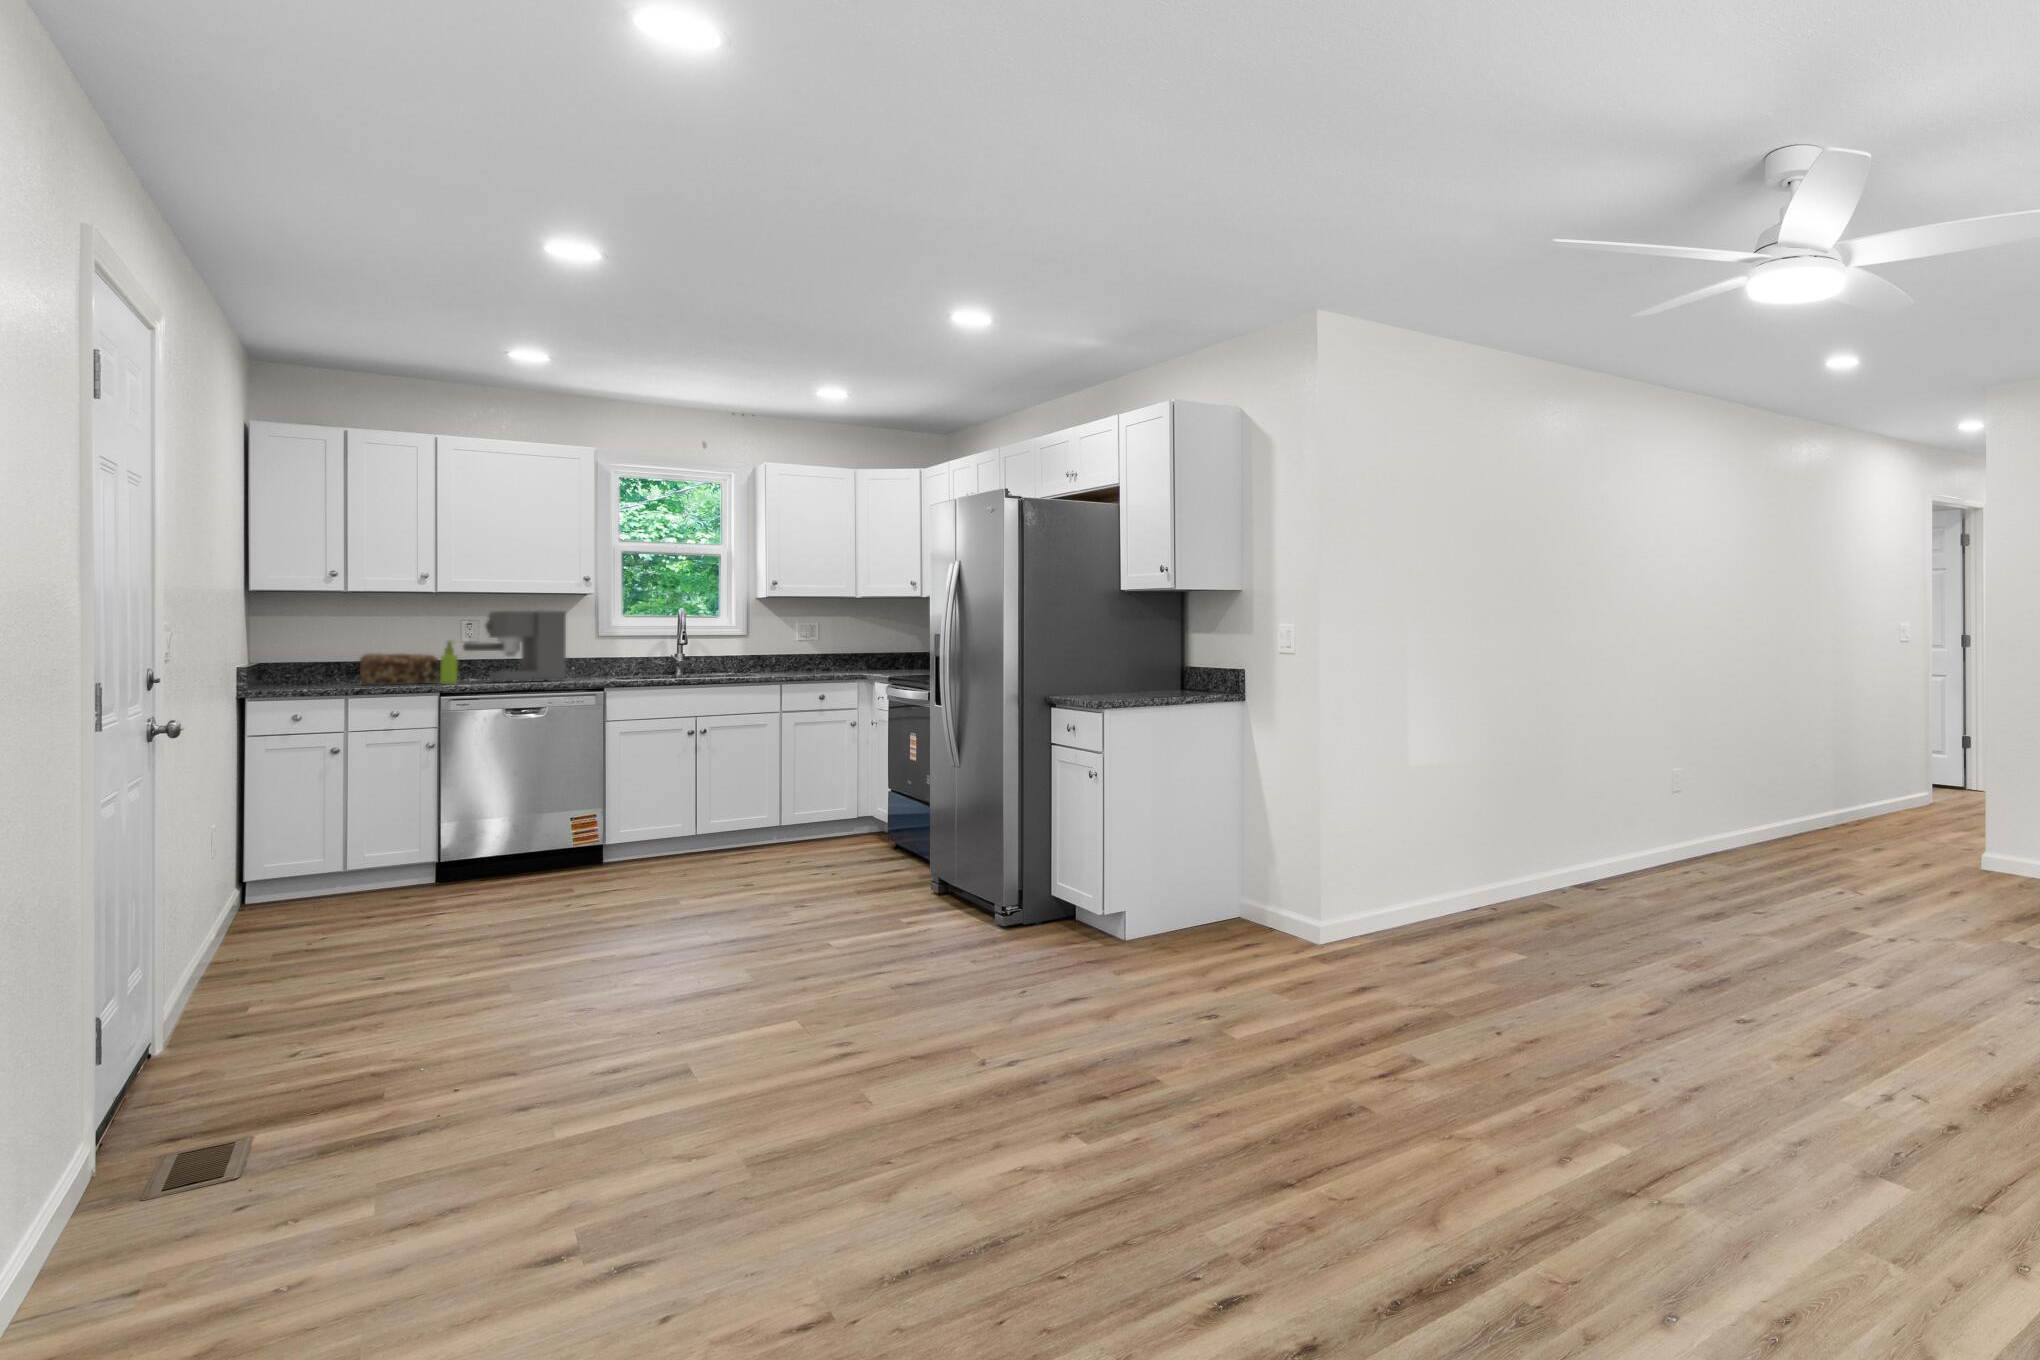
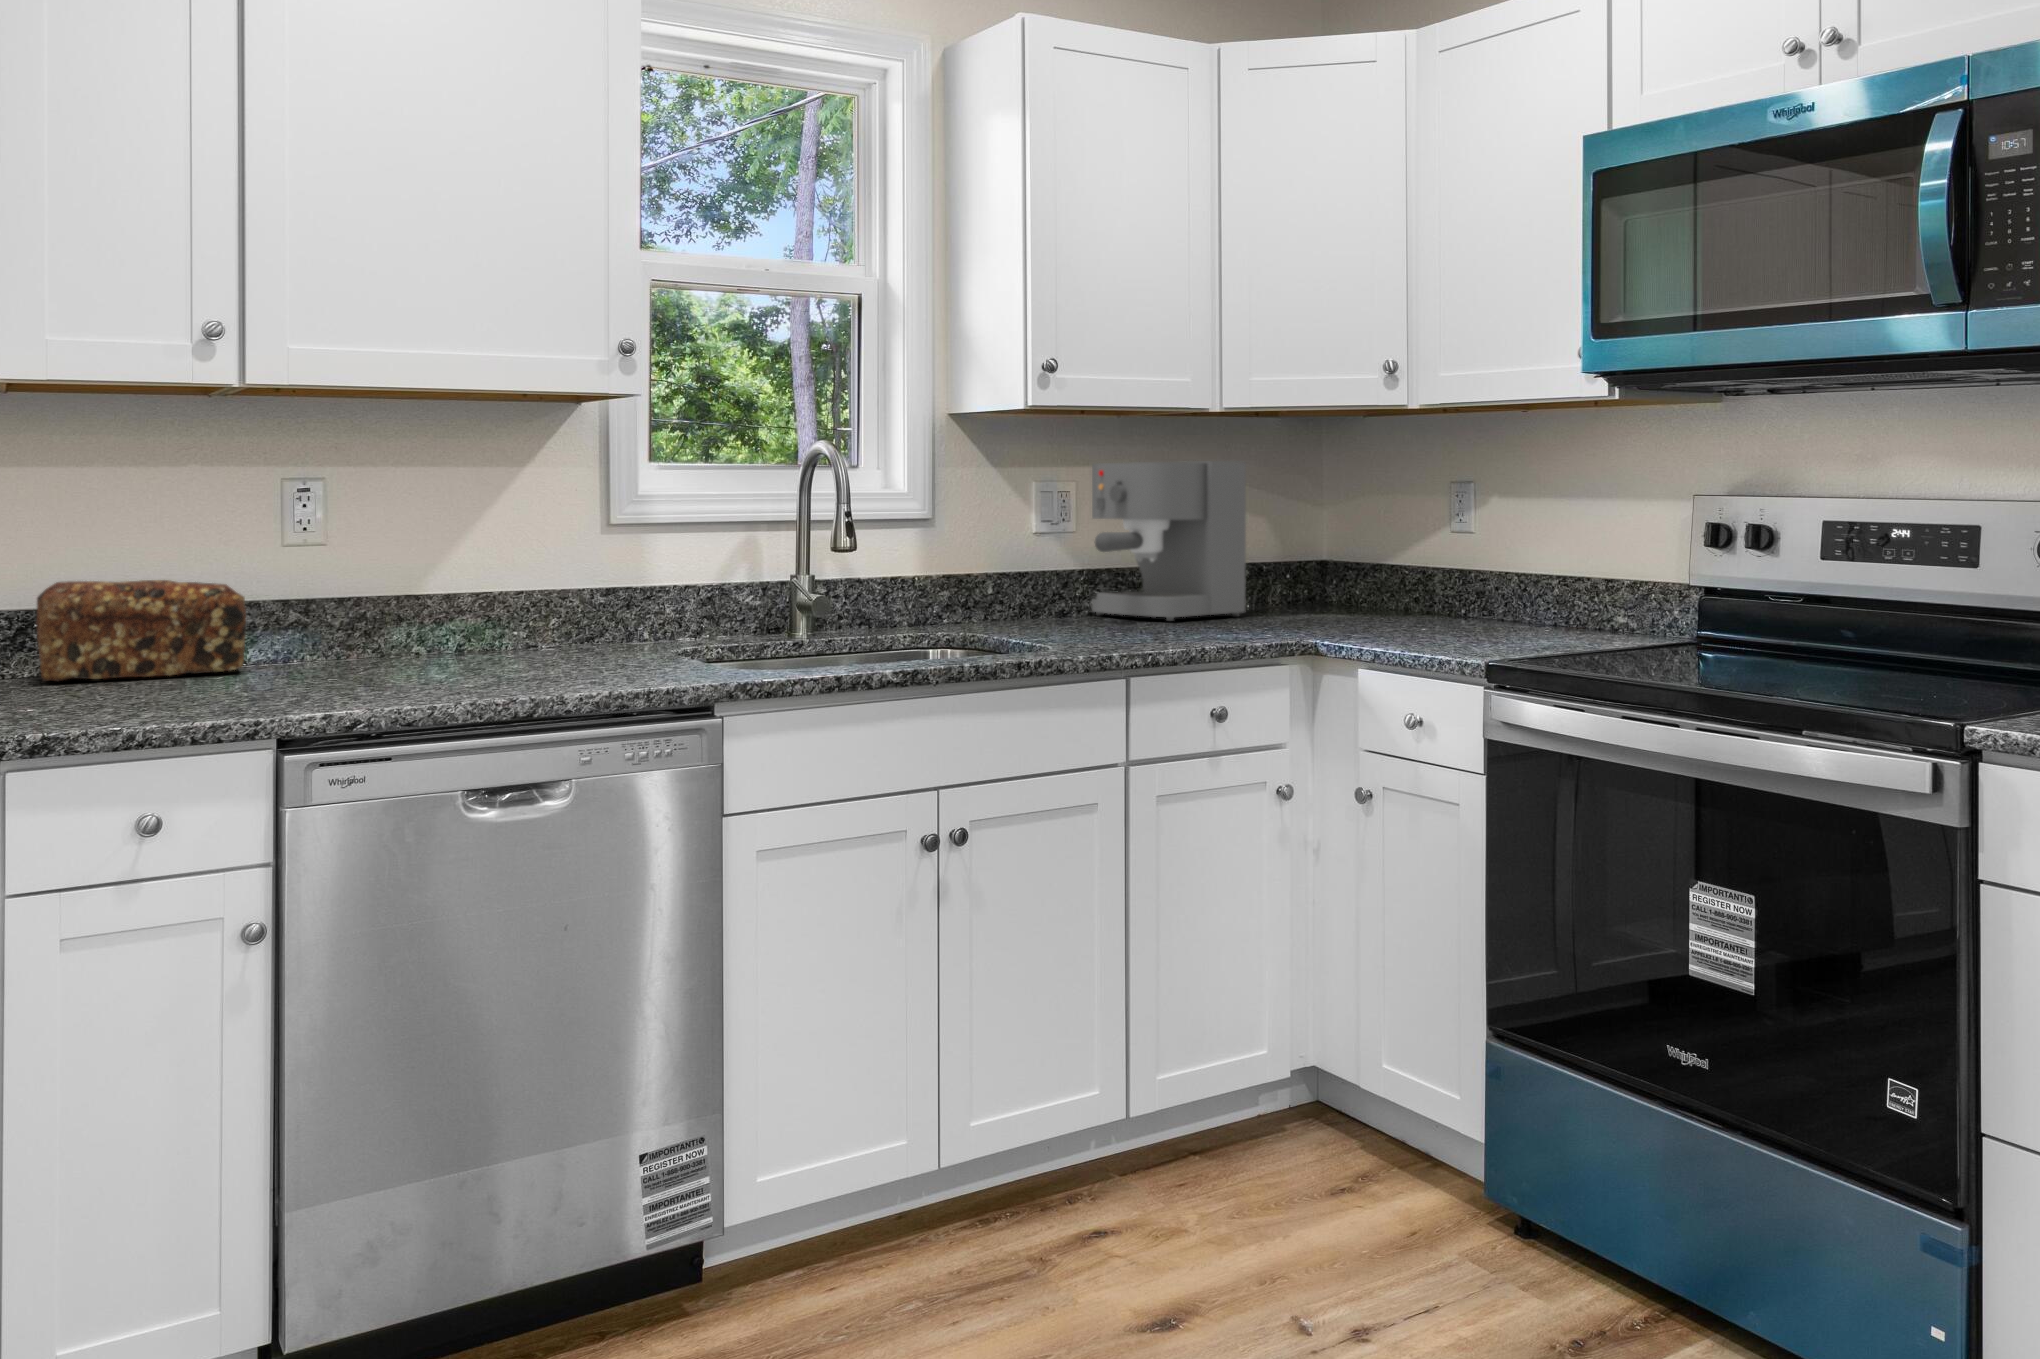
coffee maker: present [463,610,566,682] -> present [1092,461,1246,621]
soap dispenser: present [440,640,458,684] -> none [269,555,316,702]

